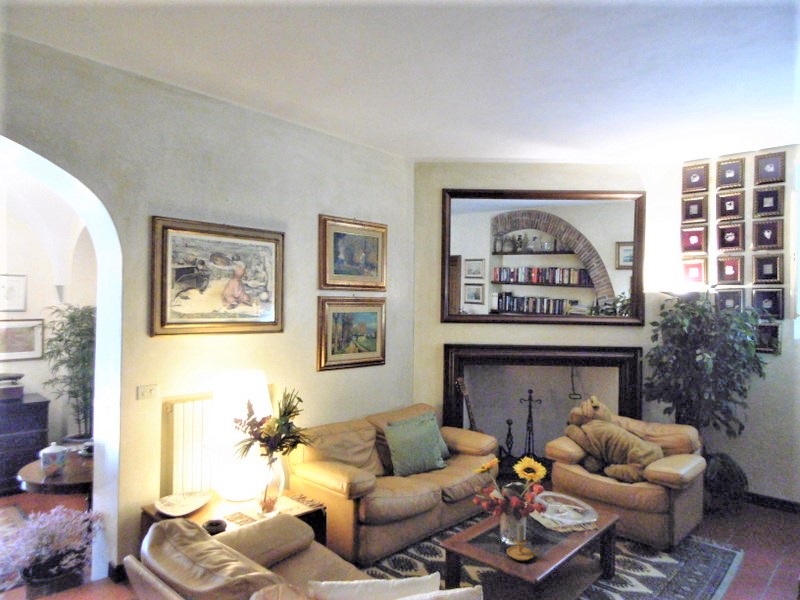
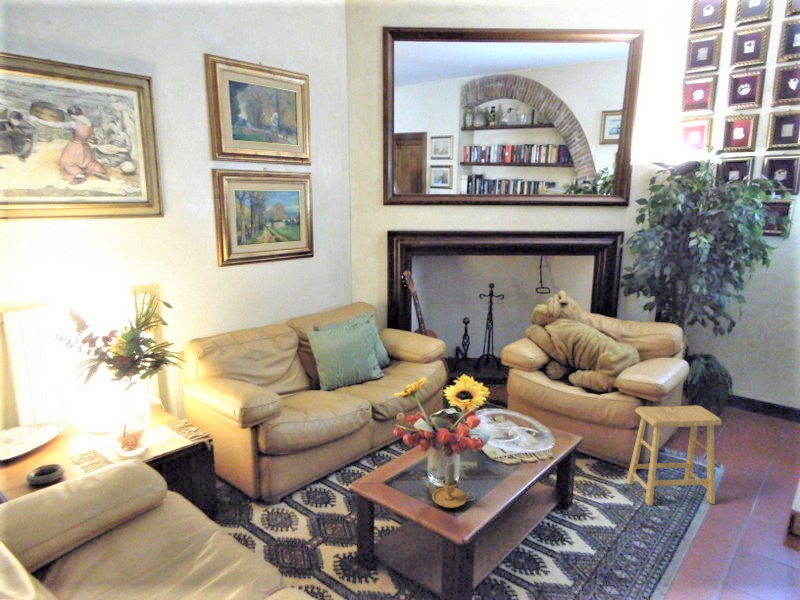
footstool: none [660,492,736,579] -> present [627,405,722,506]

